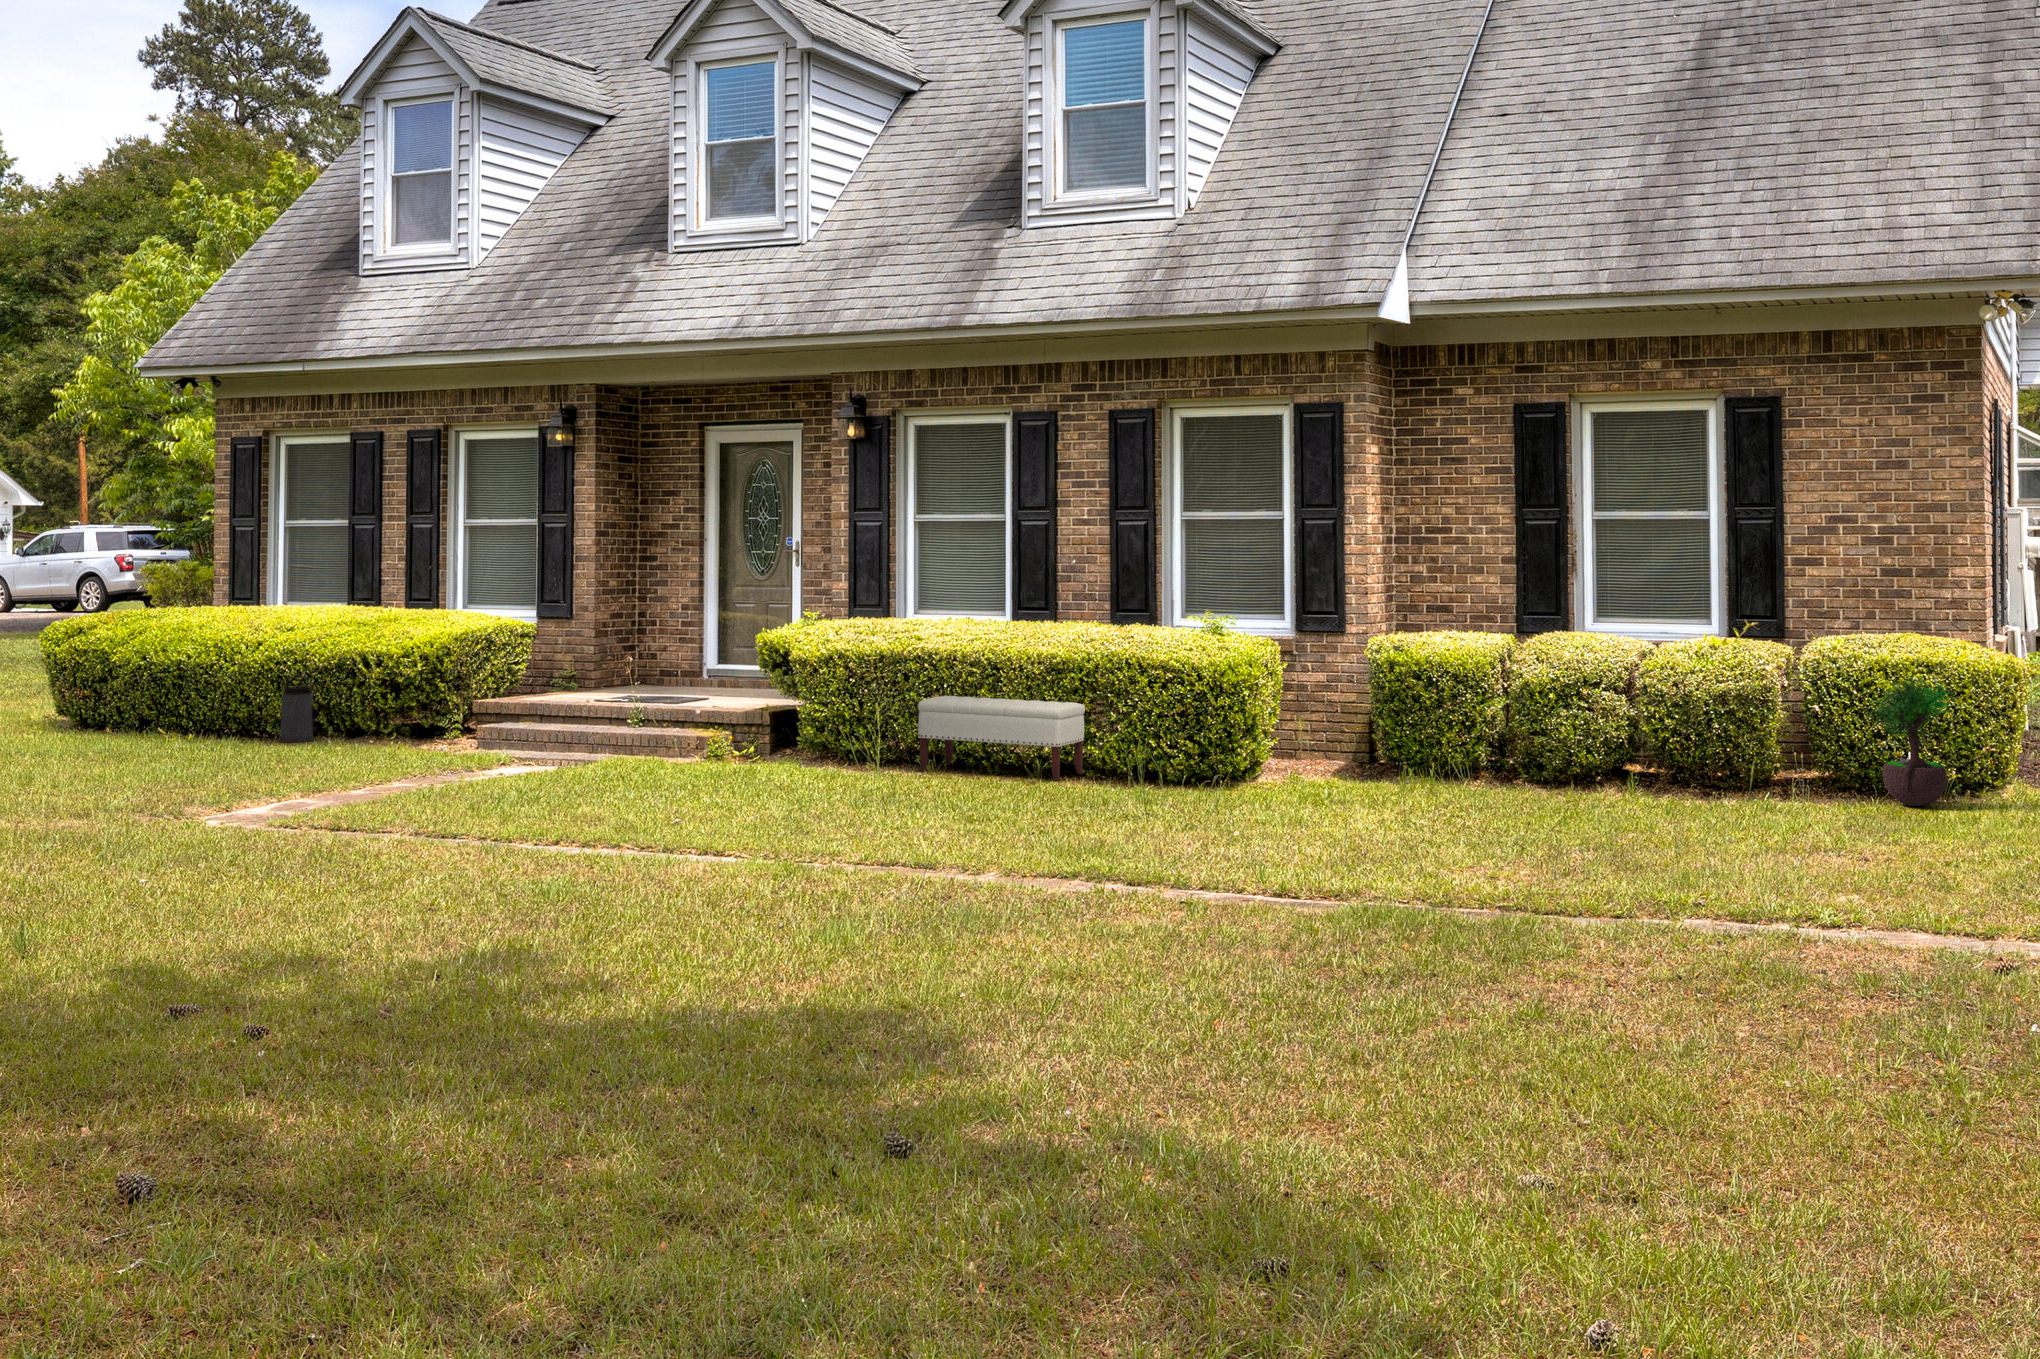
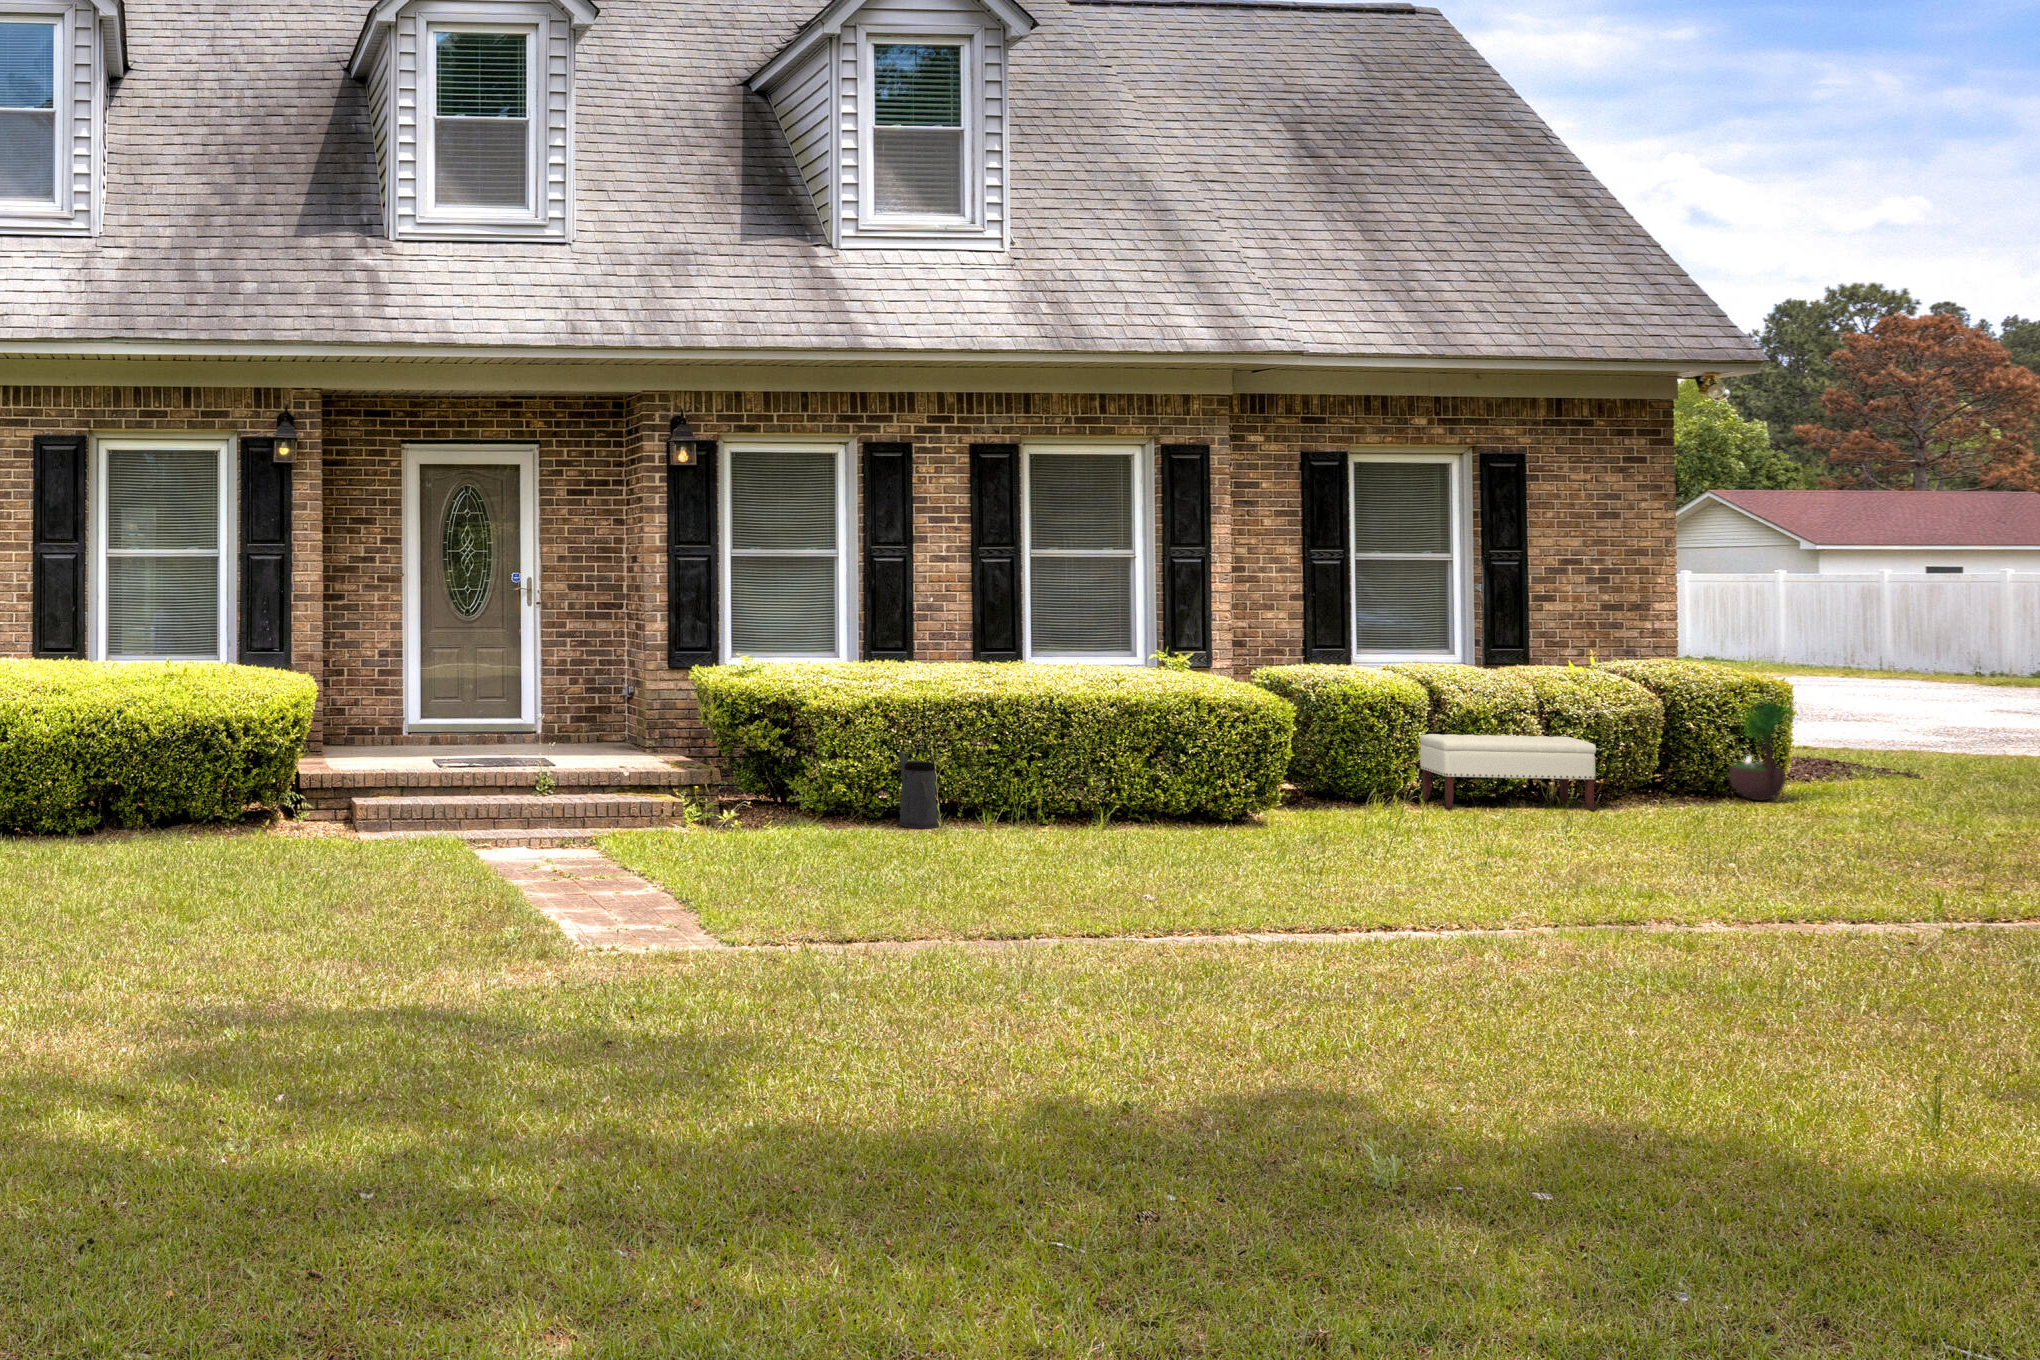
watering can: present [278,682,314,742] -> present [898,747,938,829]
bench: present [918,696,1085,781] -> present [1420,734,1596,811]

